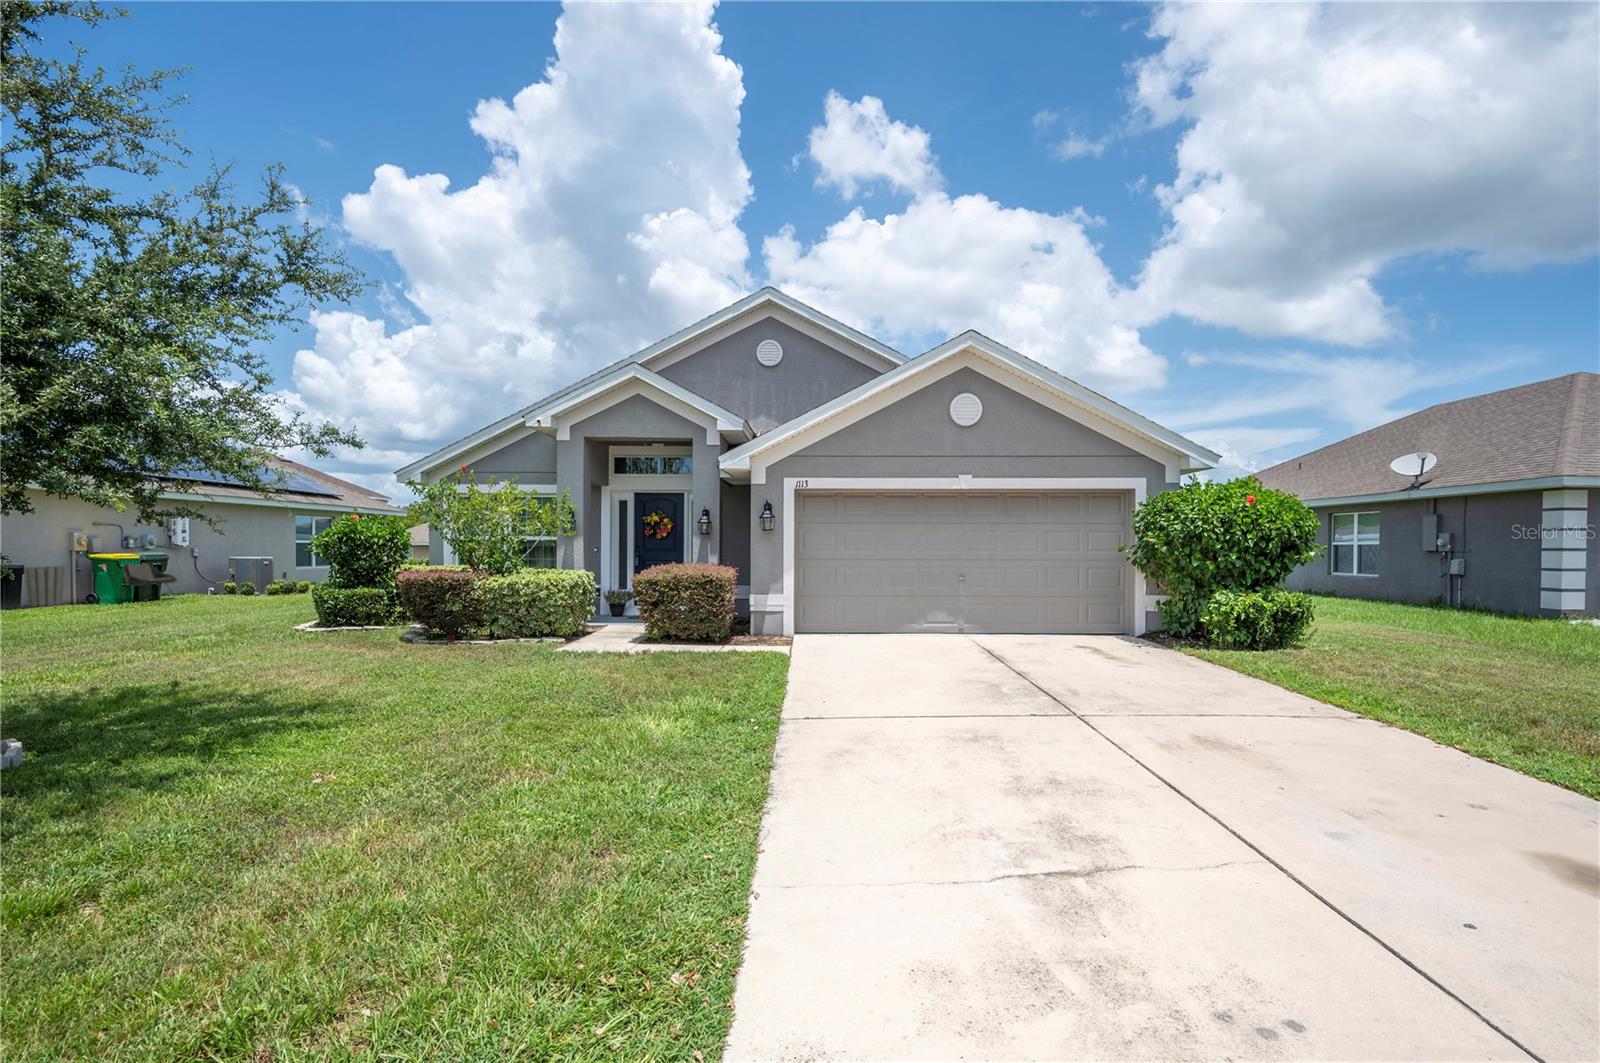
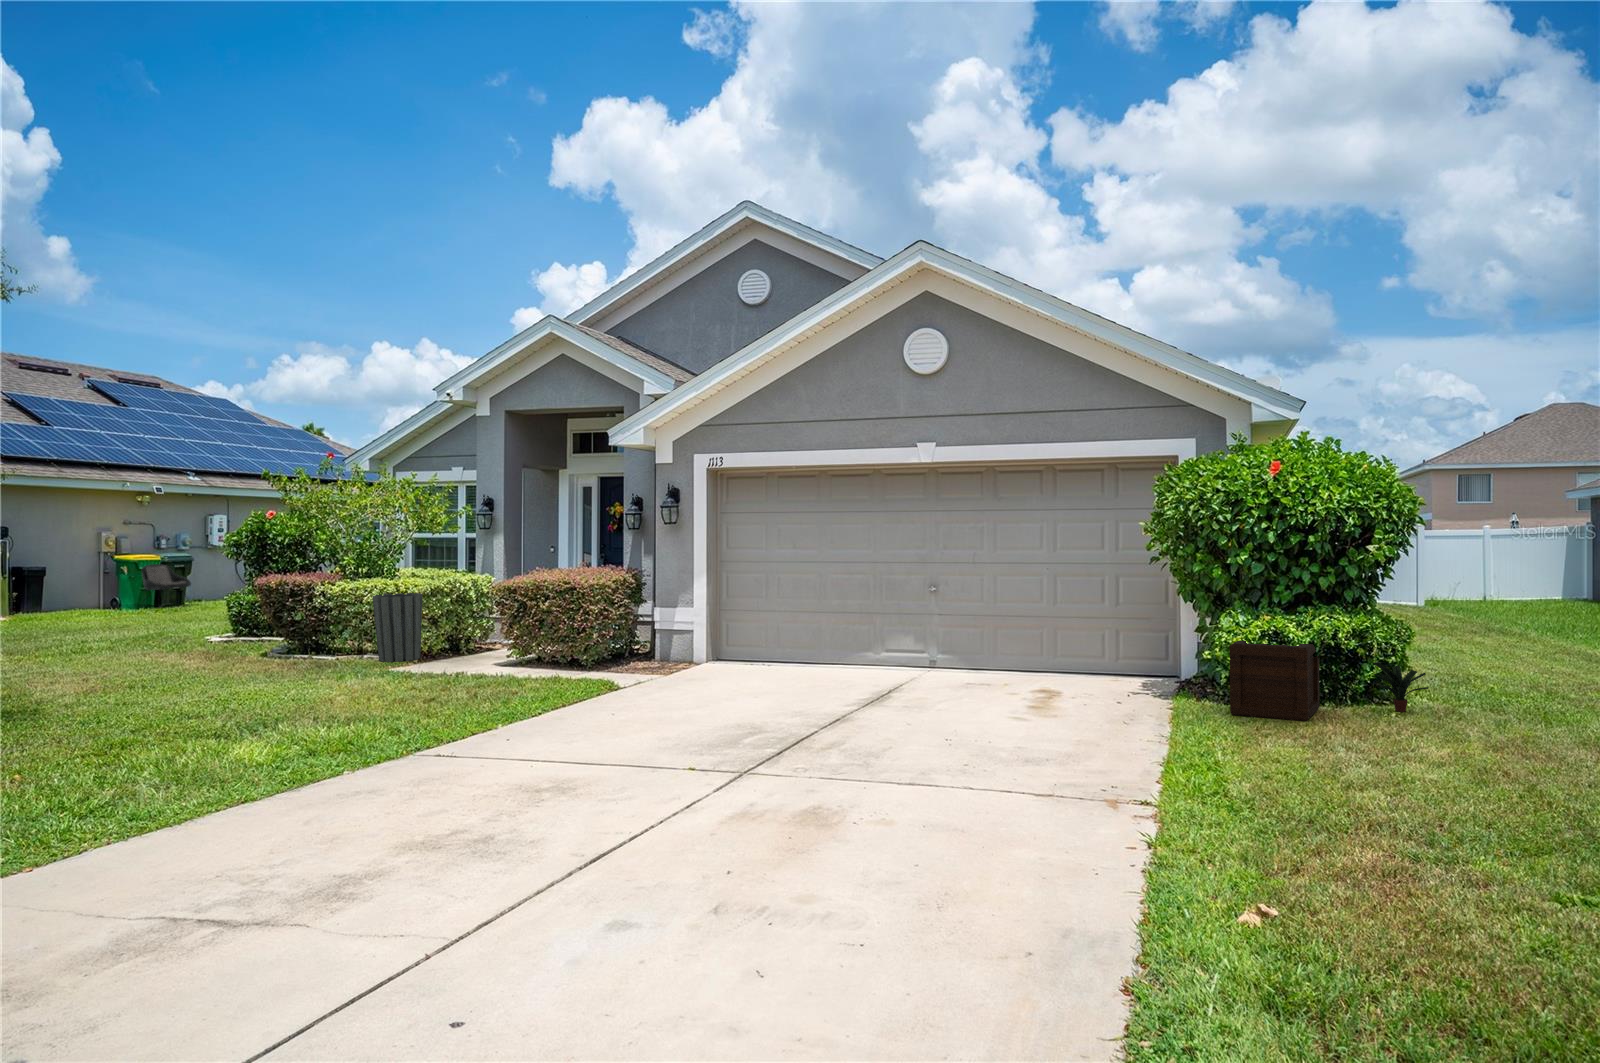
trash can: present [24,566,65,606] -> present [373,593,422,662]
wooden crate: none [1224,606,1297,661] -> present [1230,641,1320,721]
potted plant: present [436,612,464,642] -> present [1372,662,1428,712]

